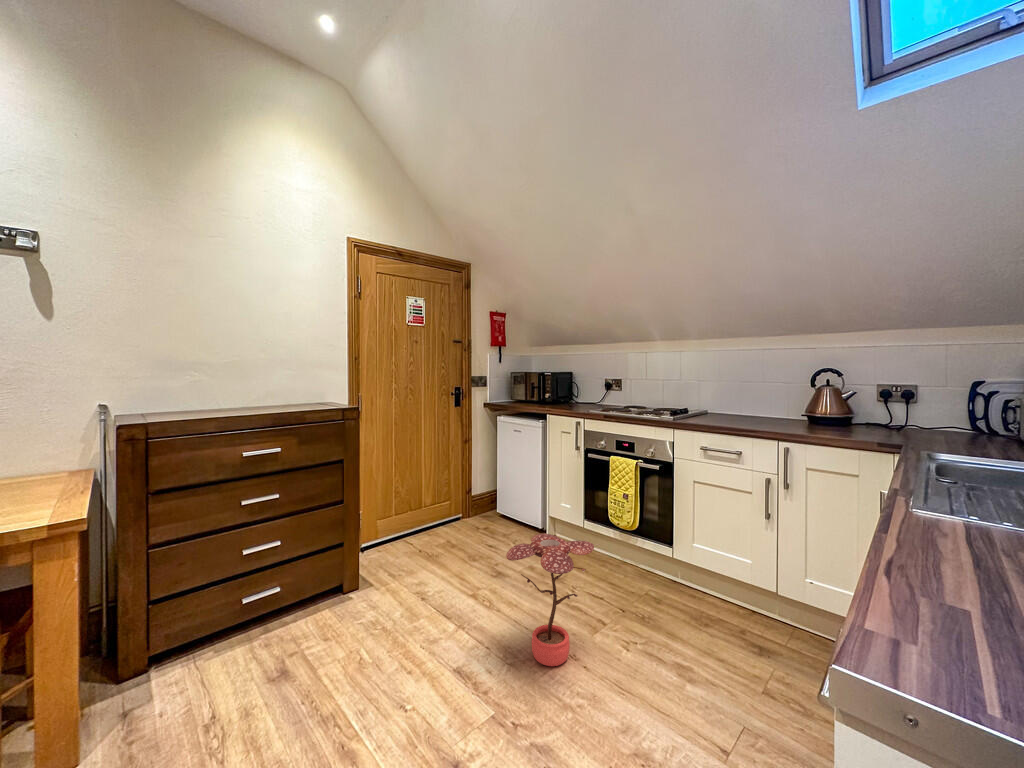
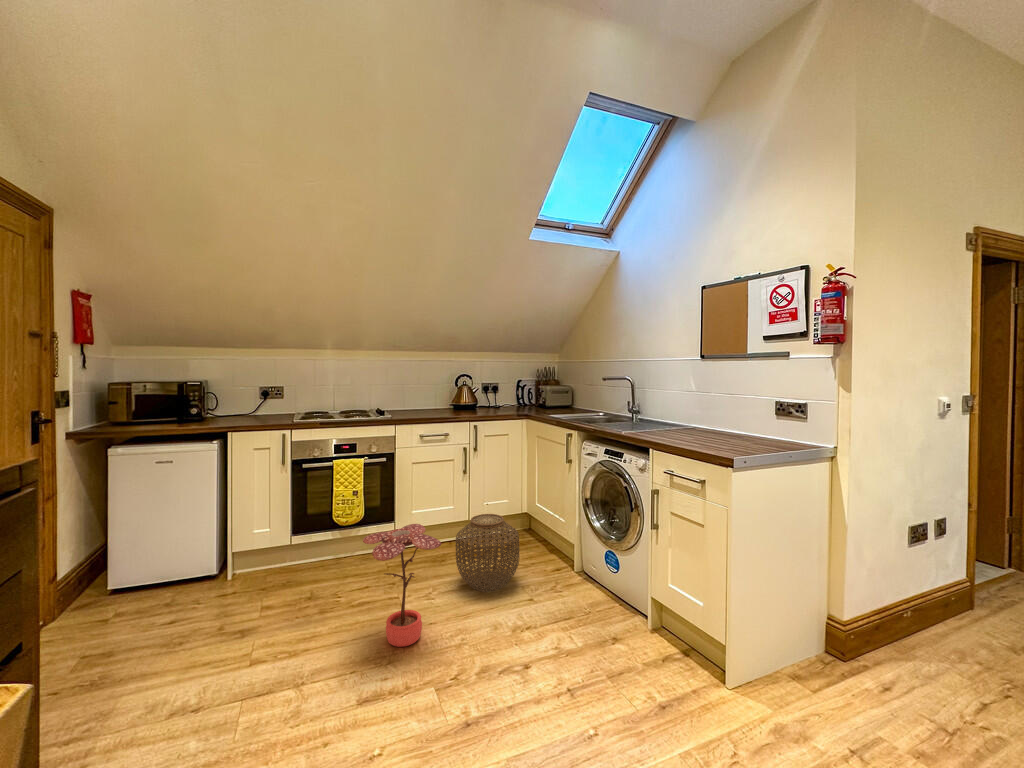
woven basket: none [663,574,765,697] -> present [456,514,519,592]

